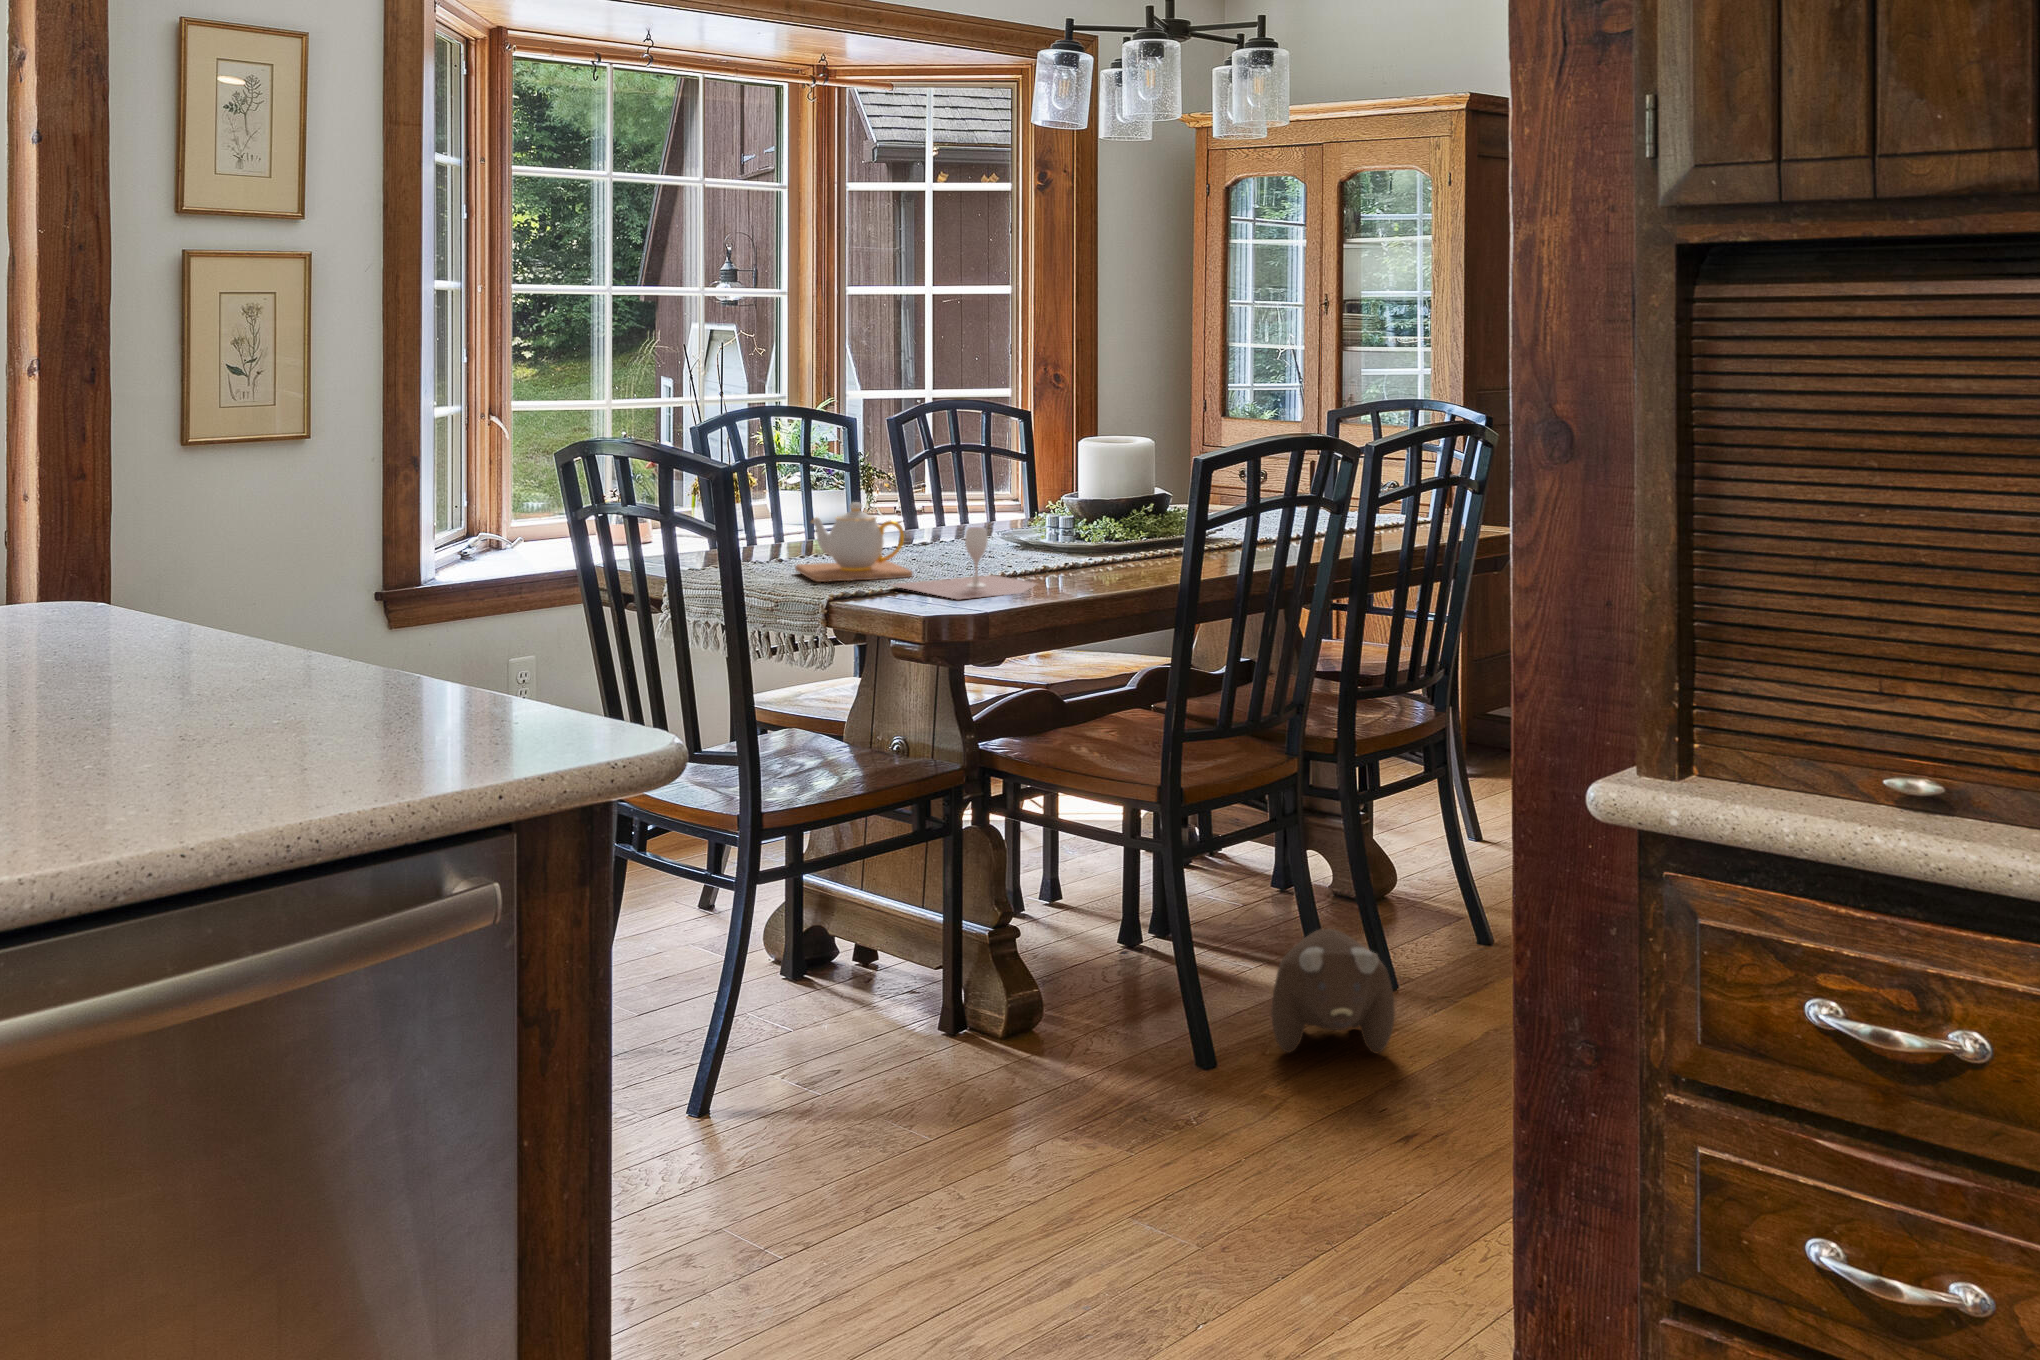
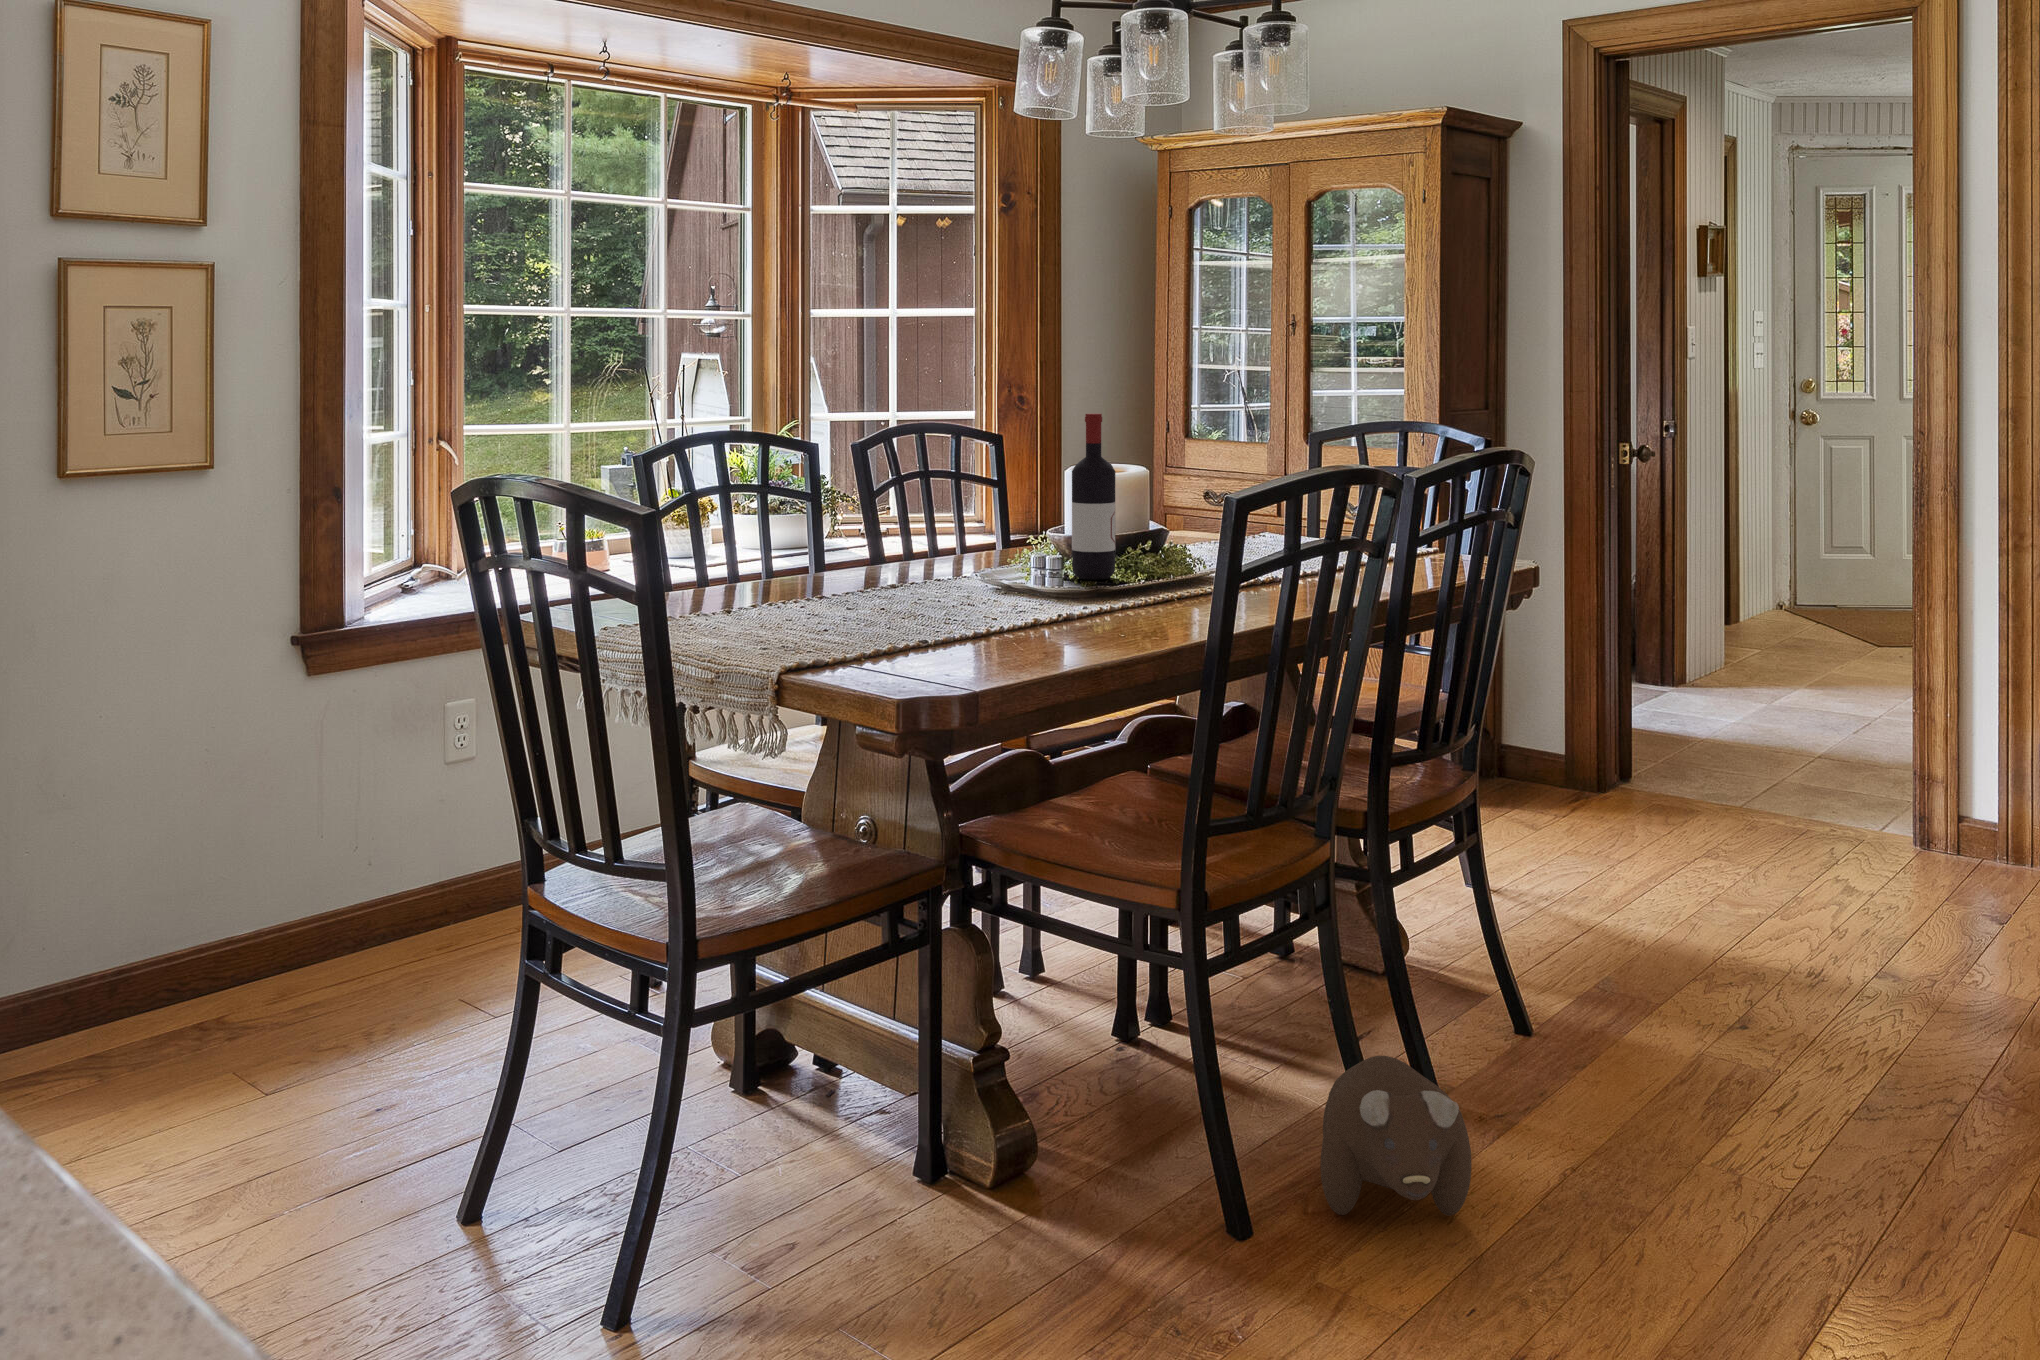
wine bottle: none [1086,395,1126,543] -> present [1072,414,1116,580]
teapot: present [795,502,913,582] -> none [744,540,880,636]
wine glass: present [888,527,1036,600] -> none [849,573,1067,666]

